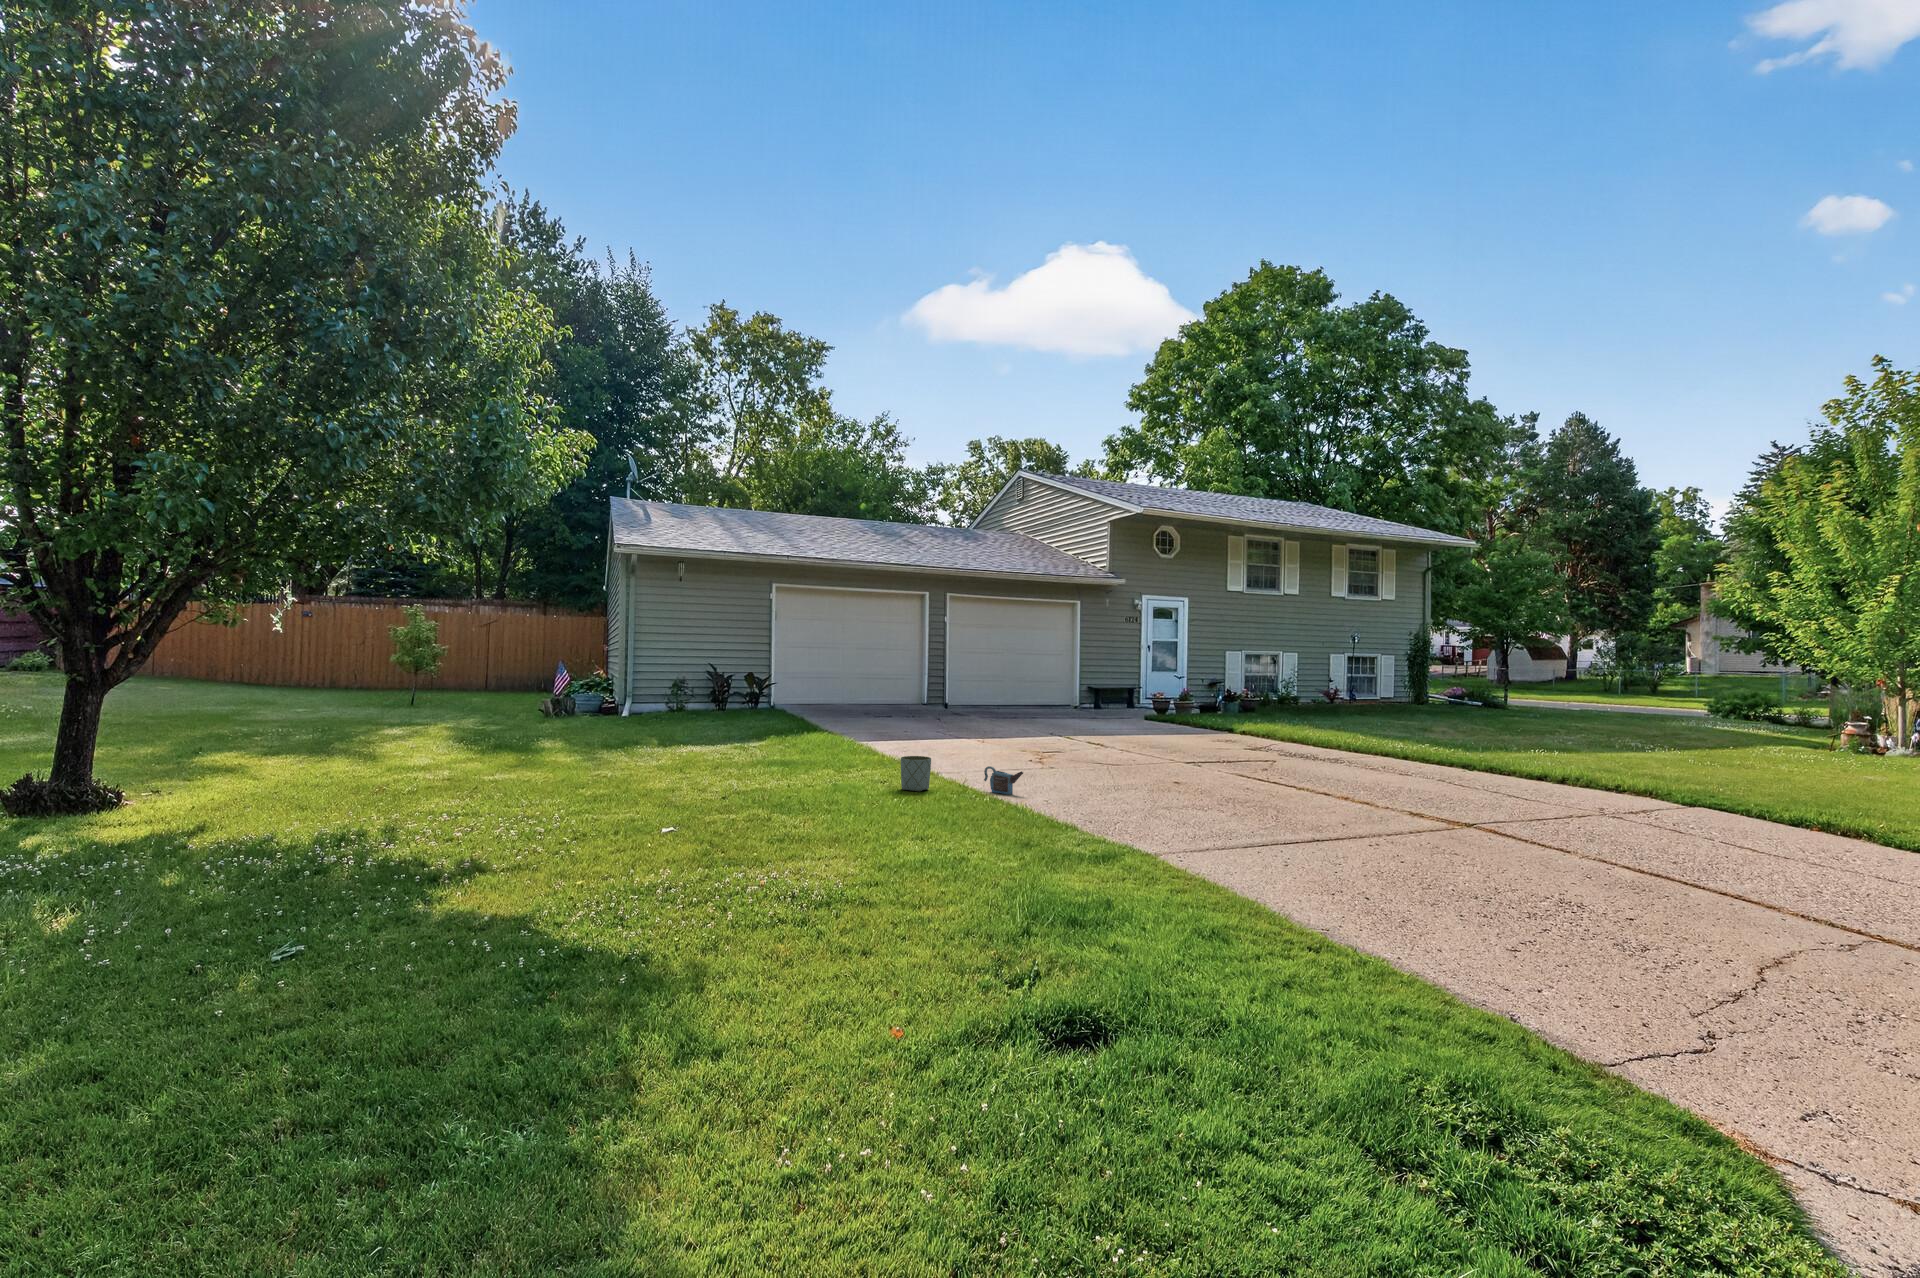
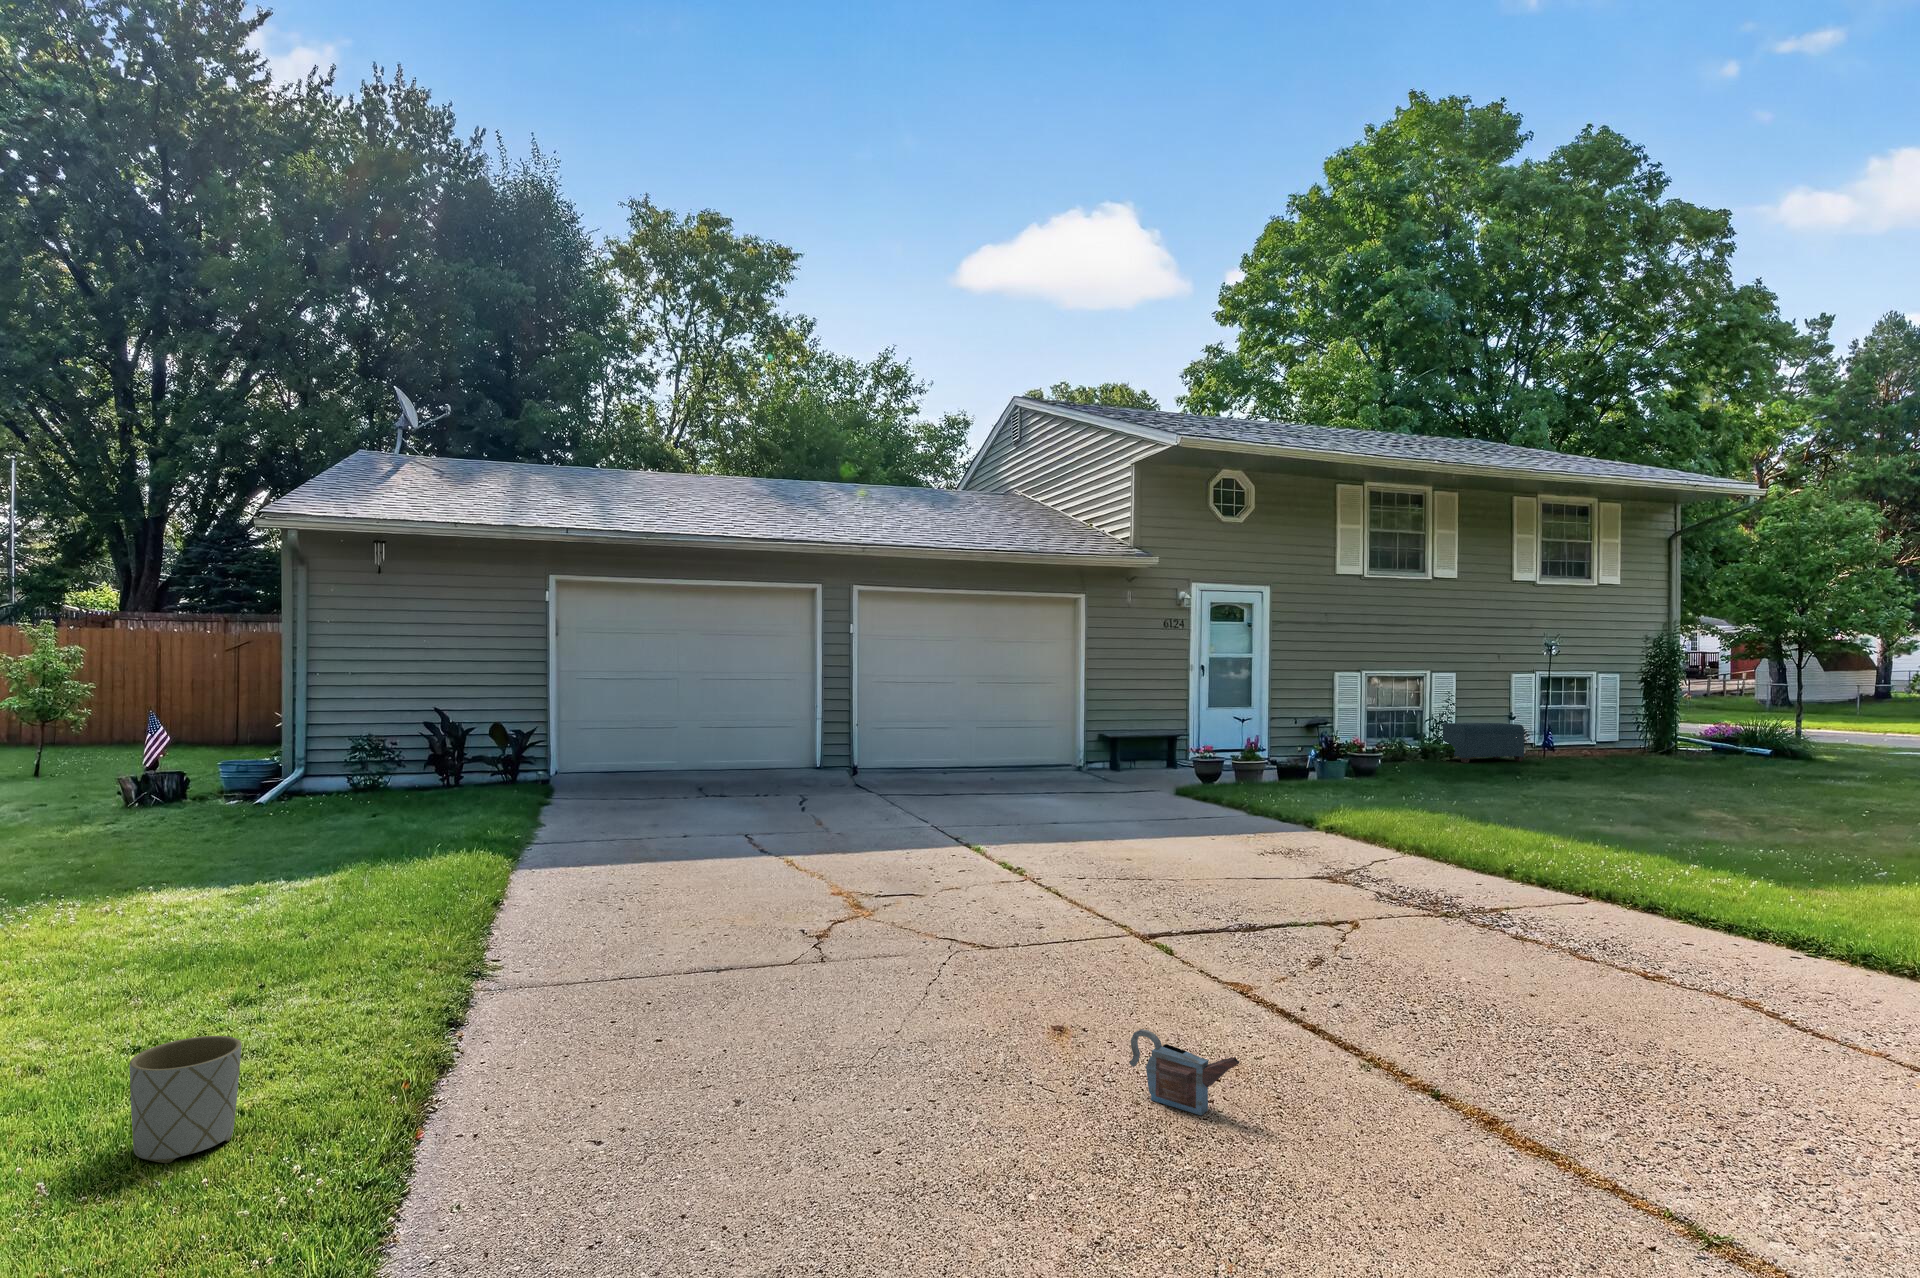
bench: none [1286,683,1337,706] -> present [1442,723,1524,763]
watering can: present [984,766,1023,794] -> present [1129,1029,1240,1115]

